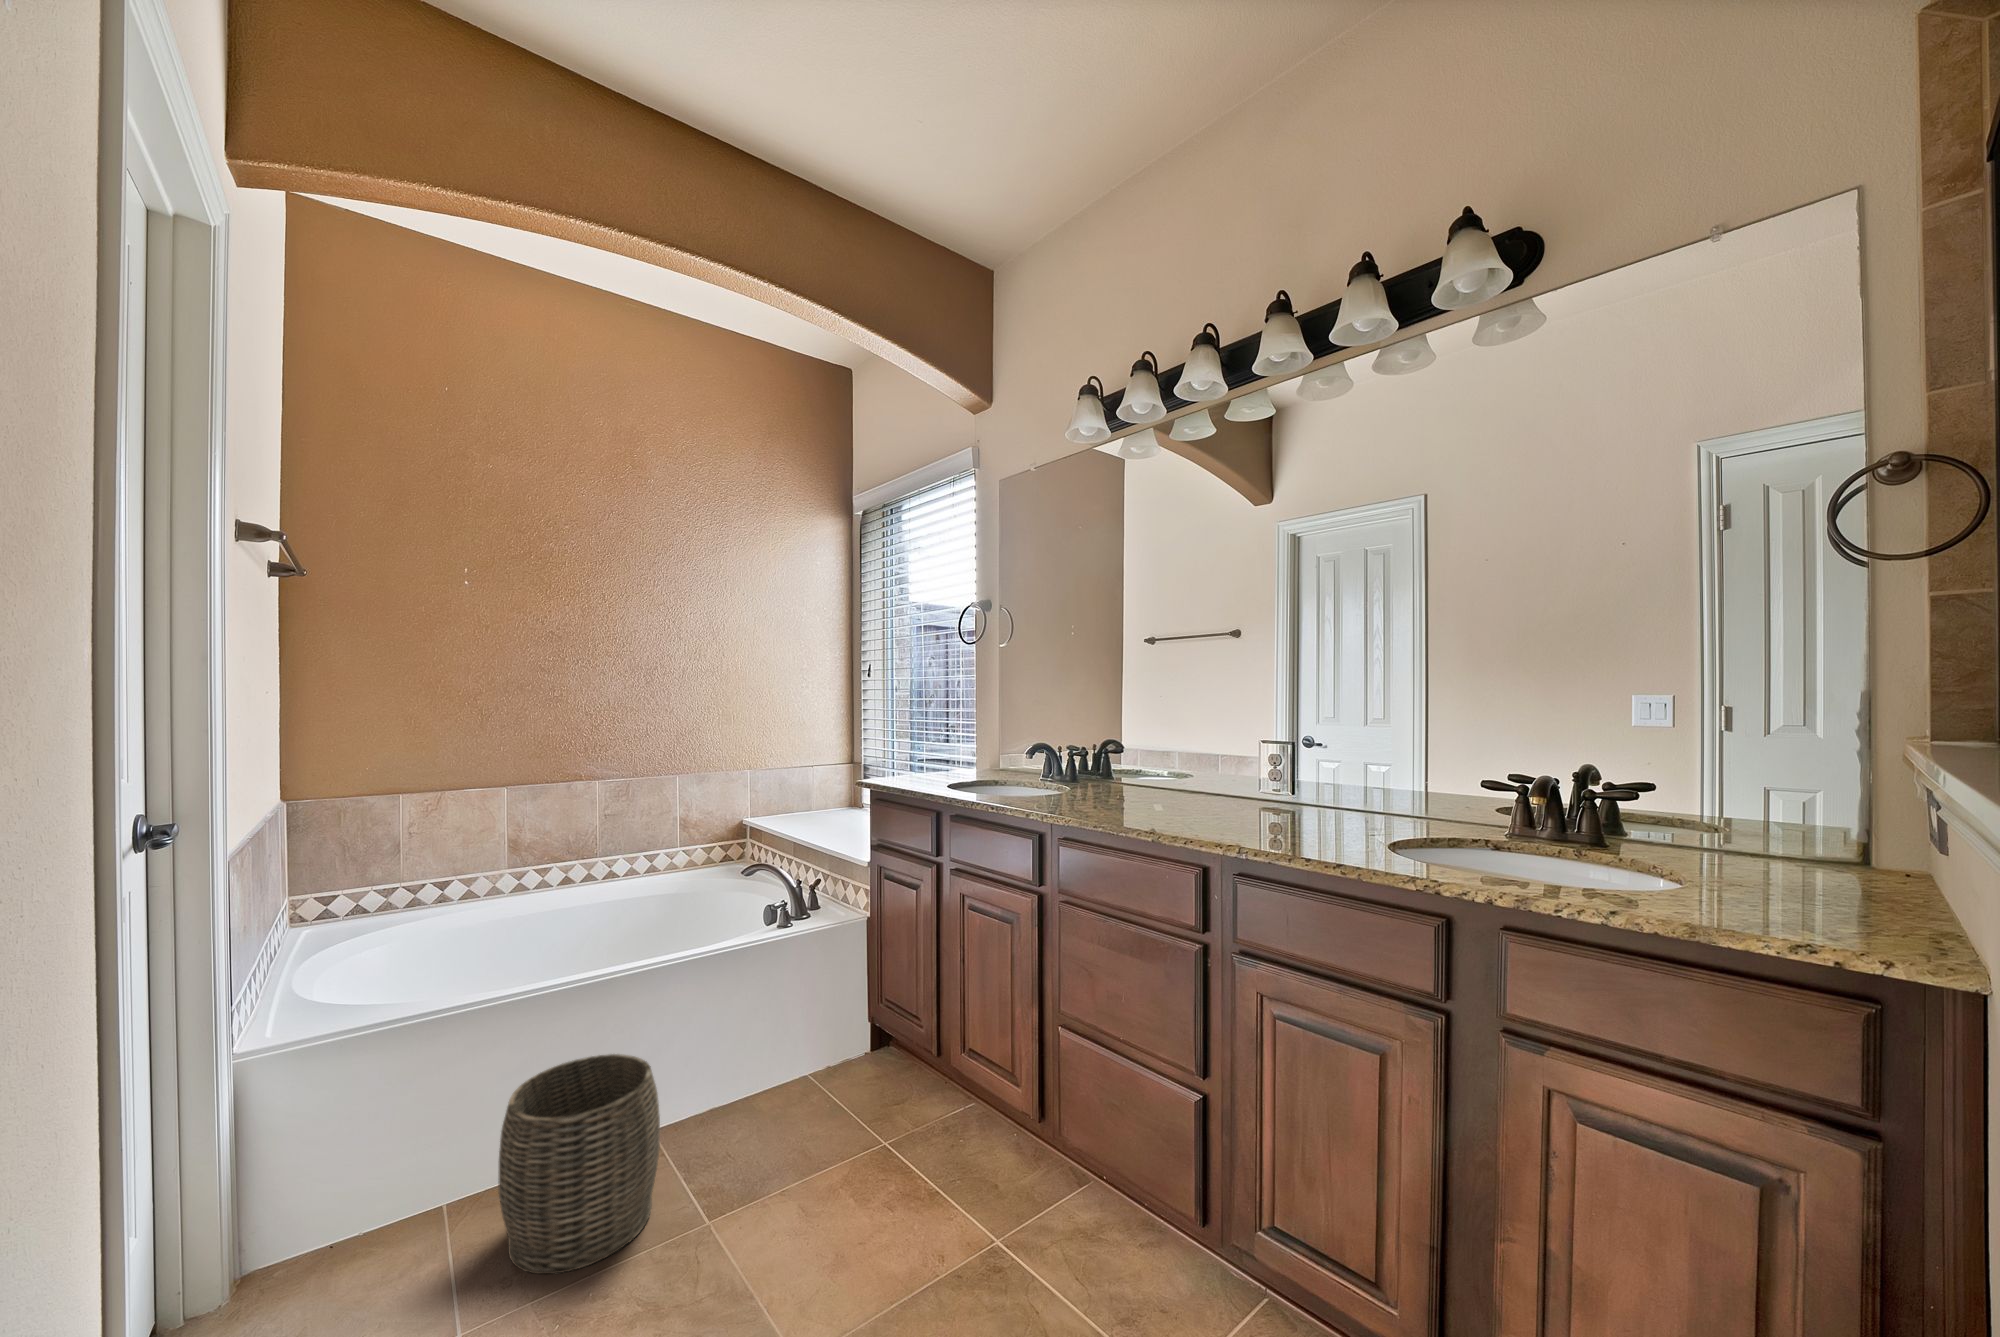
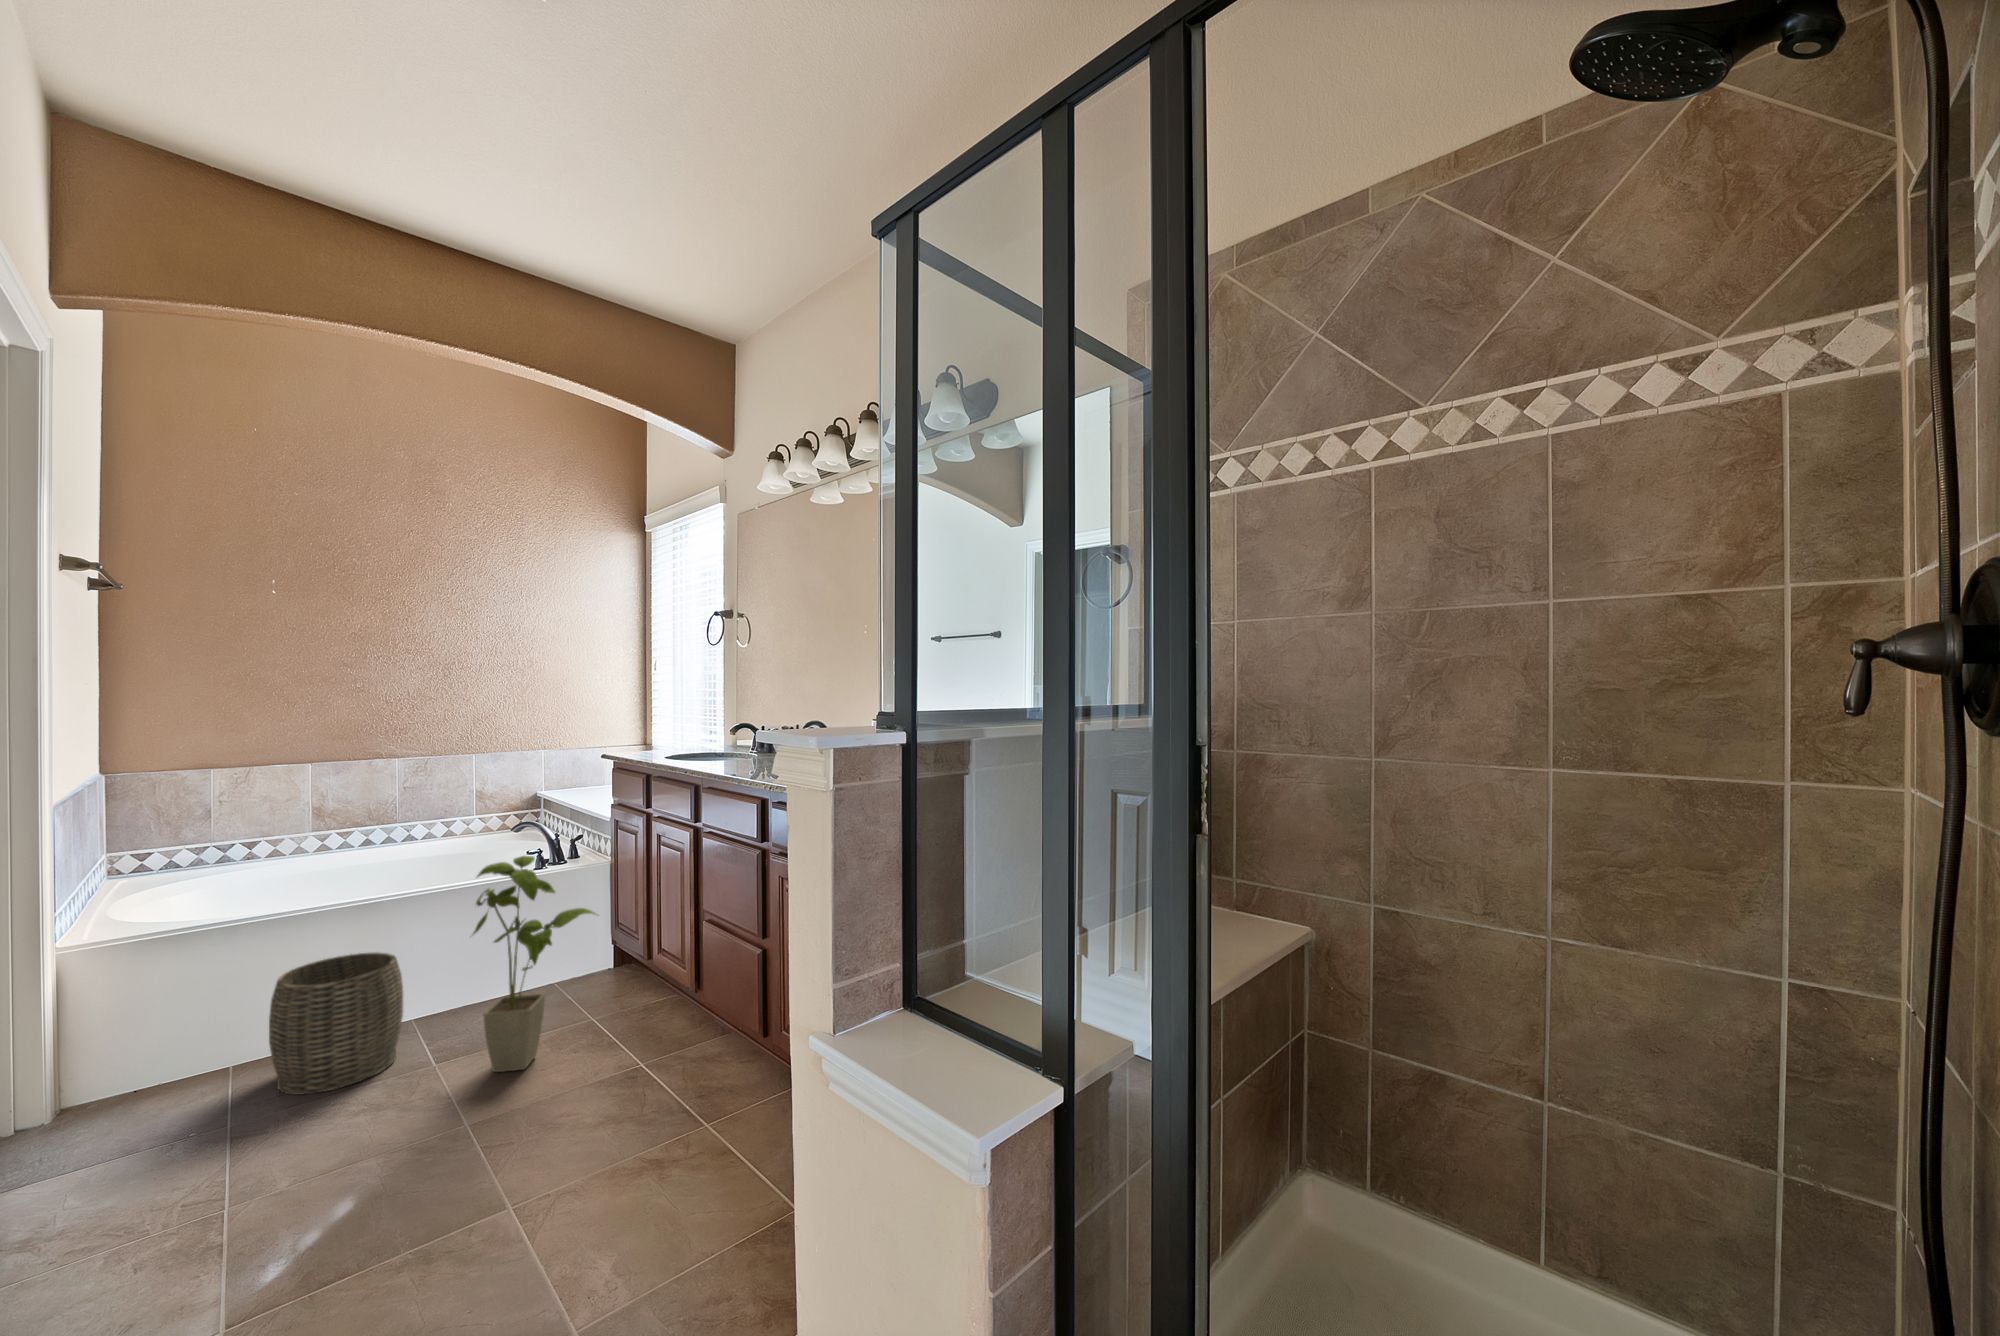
house plant: none [759,934,915,1244] -> present [473,856,598,1072]

